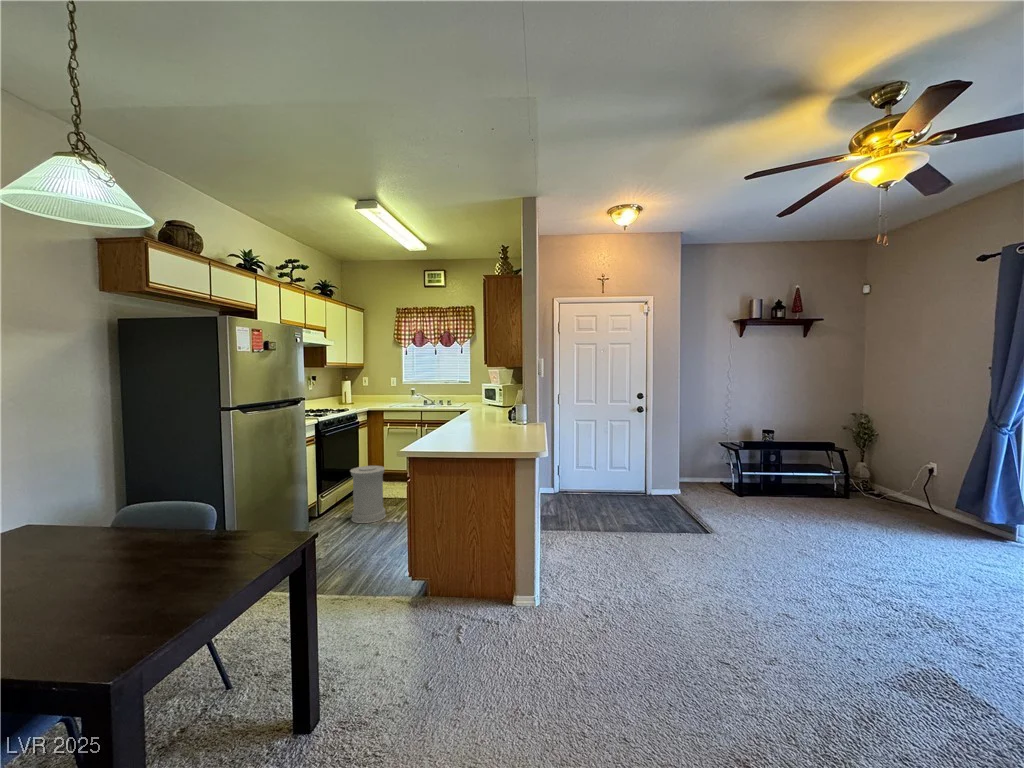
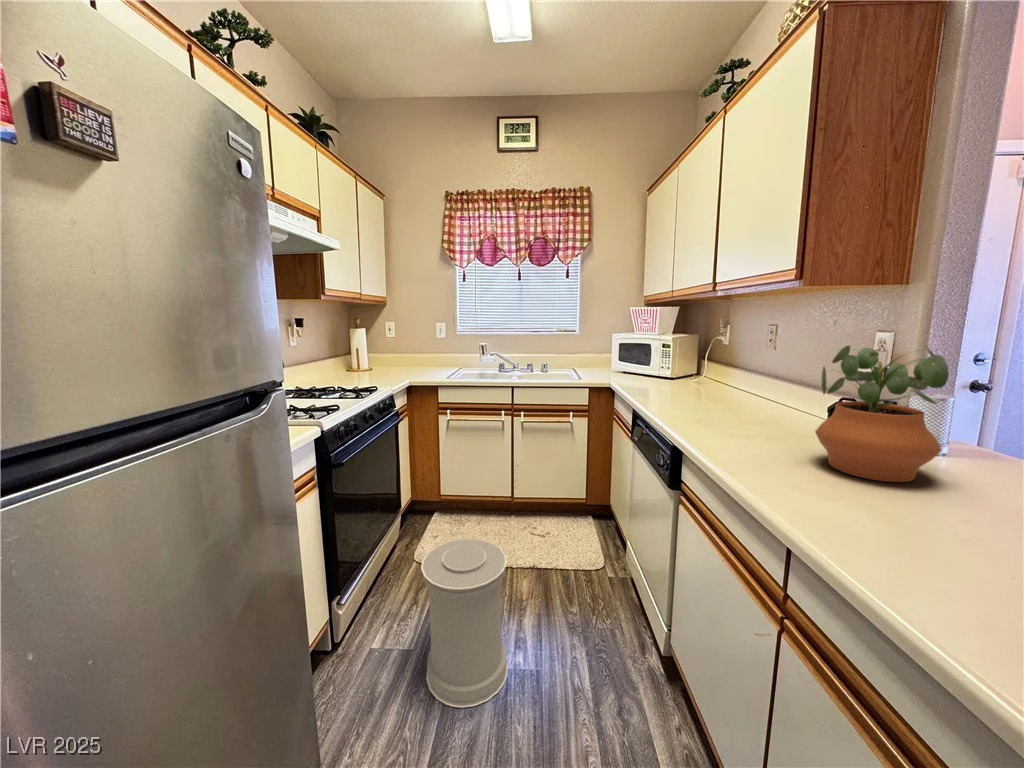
potted plant: none [460,383,492,422] -> present [815,346,949,482]

